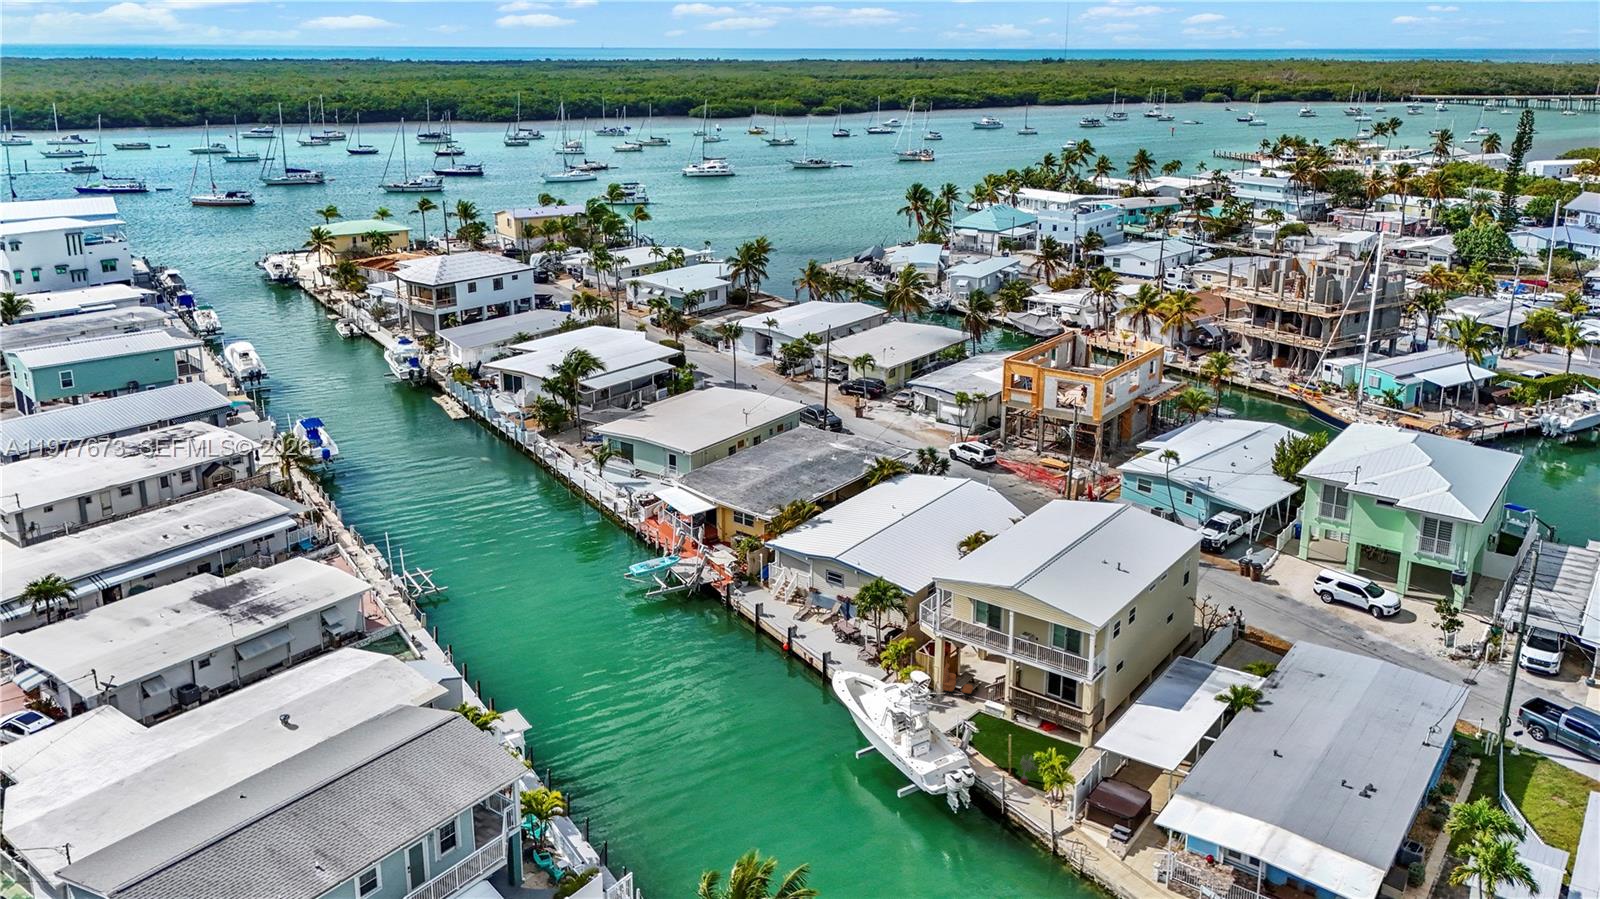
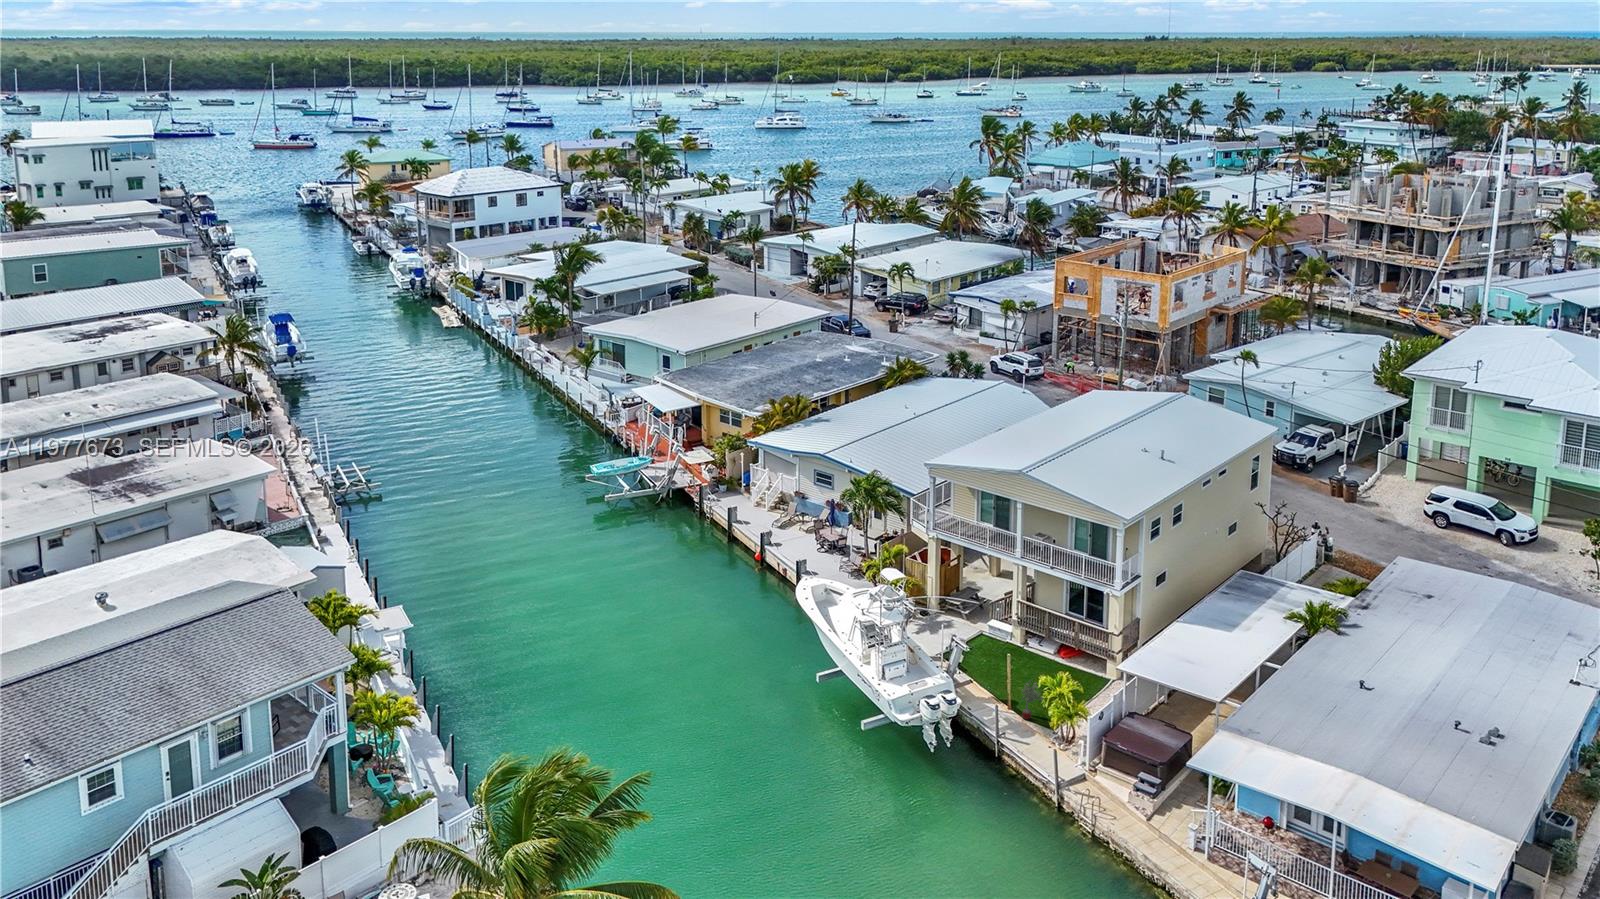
lounge chair: present [943,663,974,699] -> none [937,574,977,619]

